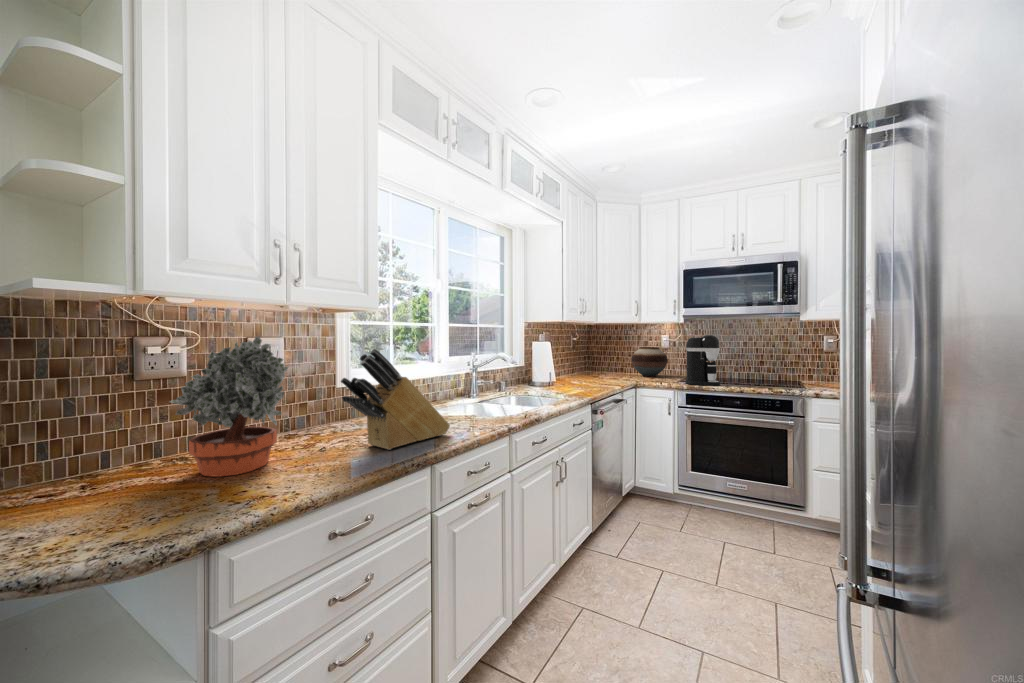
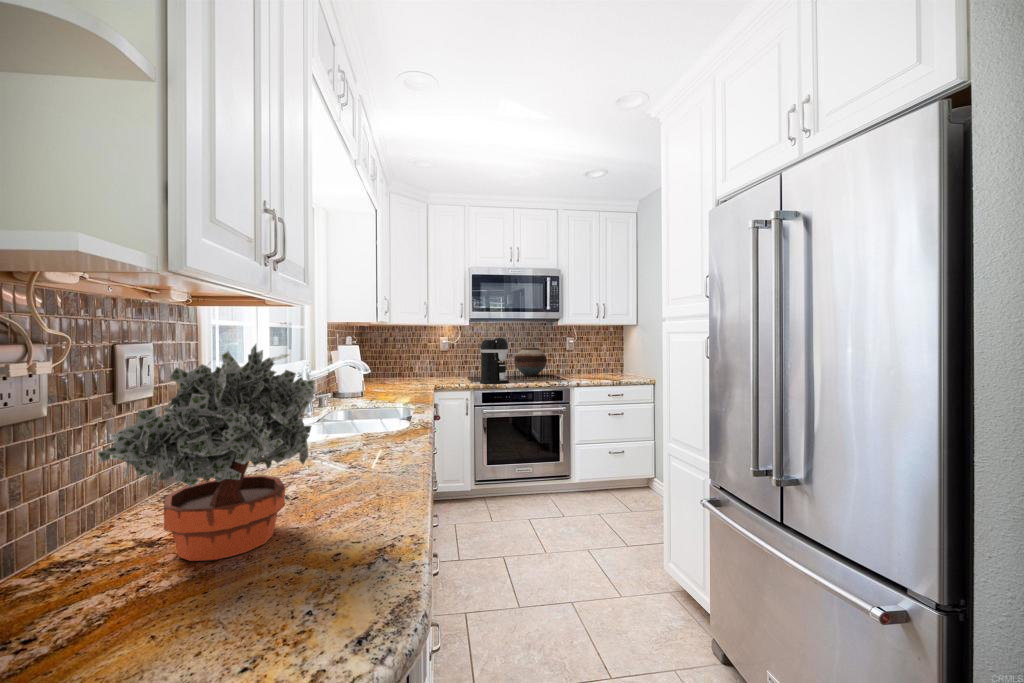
vase: present [632,347,667,377] -> present [514,348,547,376]
knife block: present [341,349,450,450] -> none [330,357,399,478]

